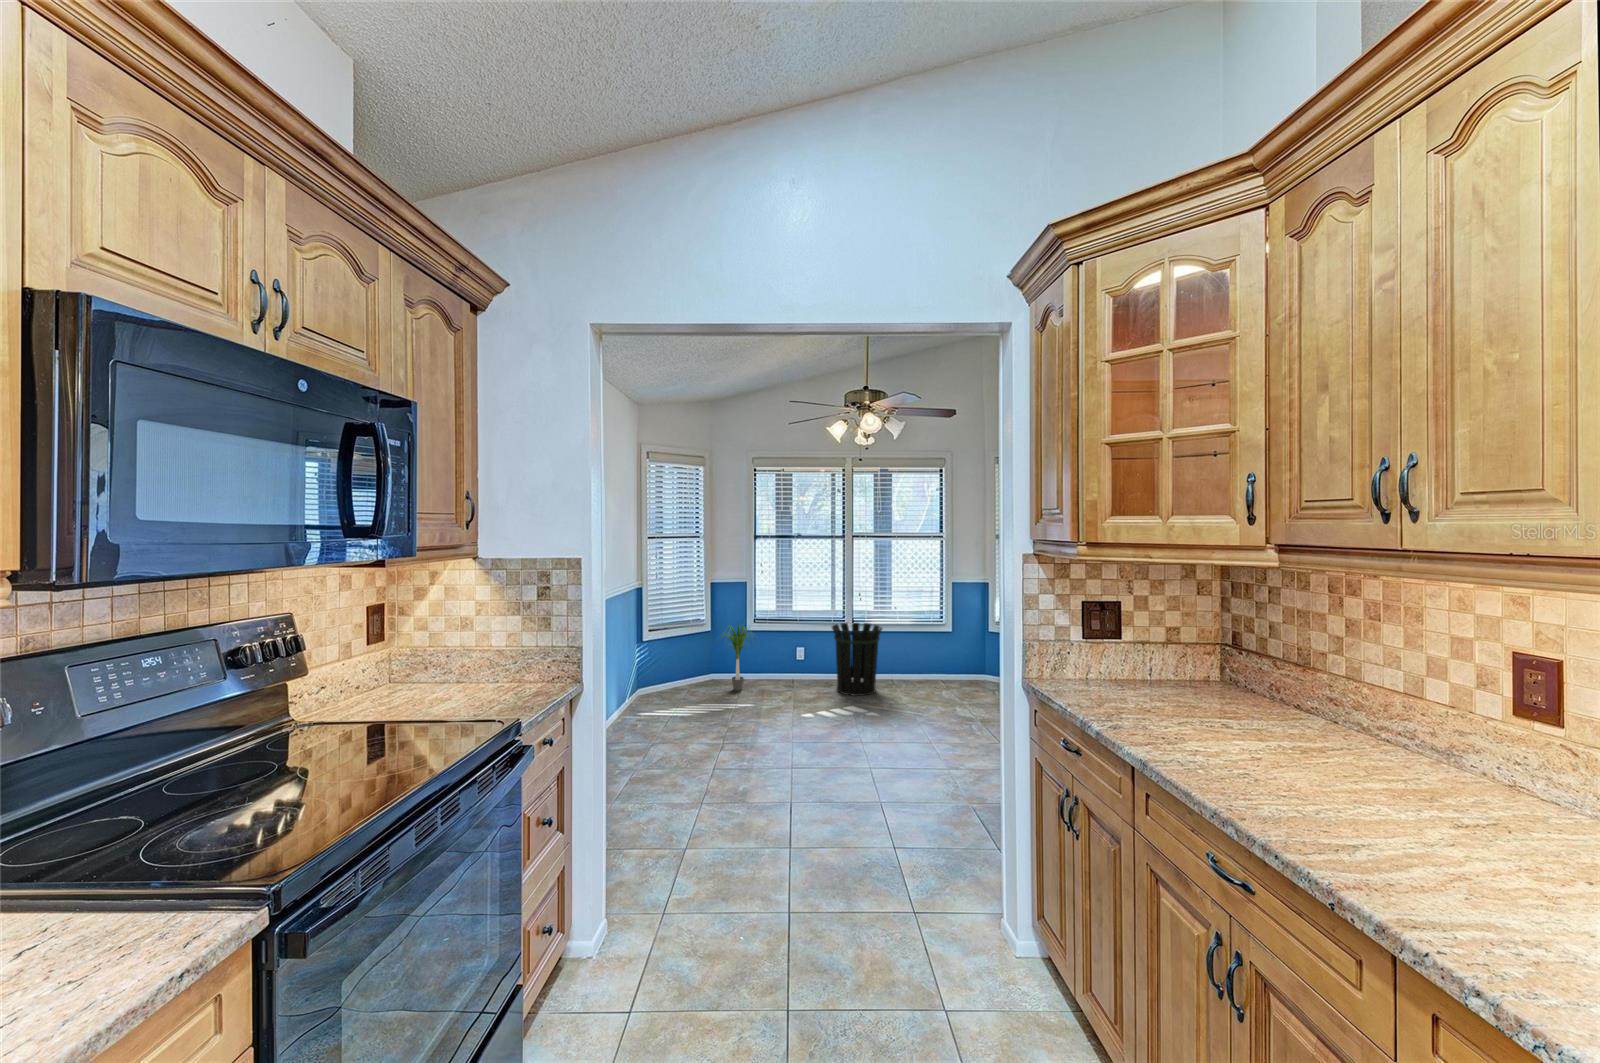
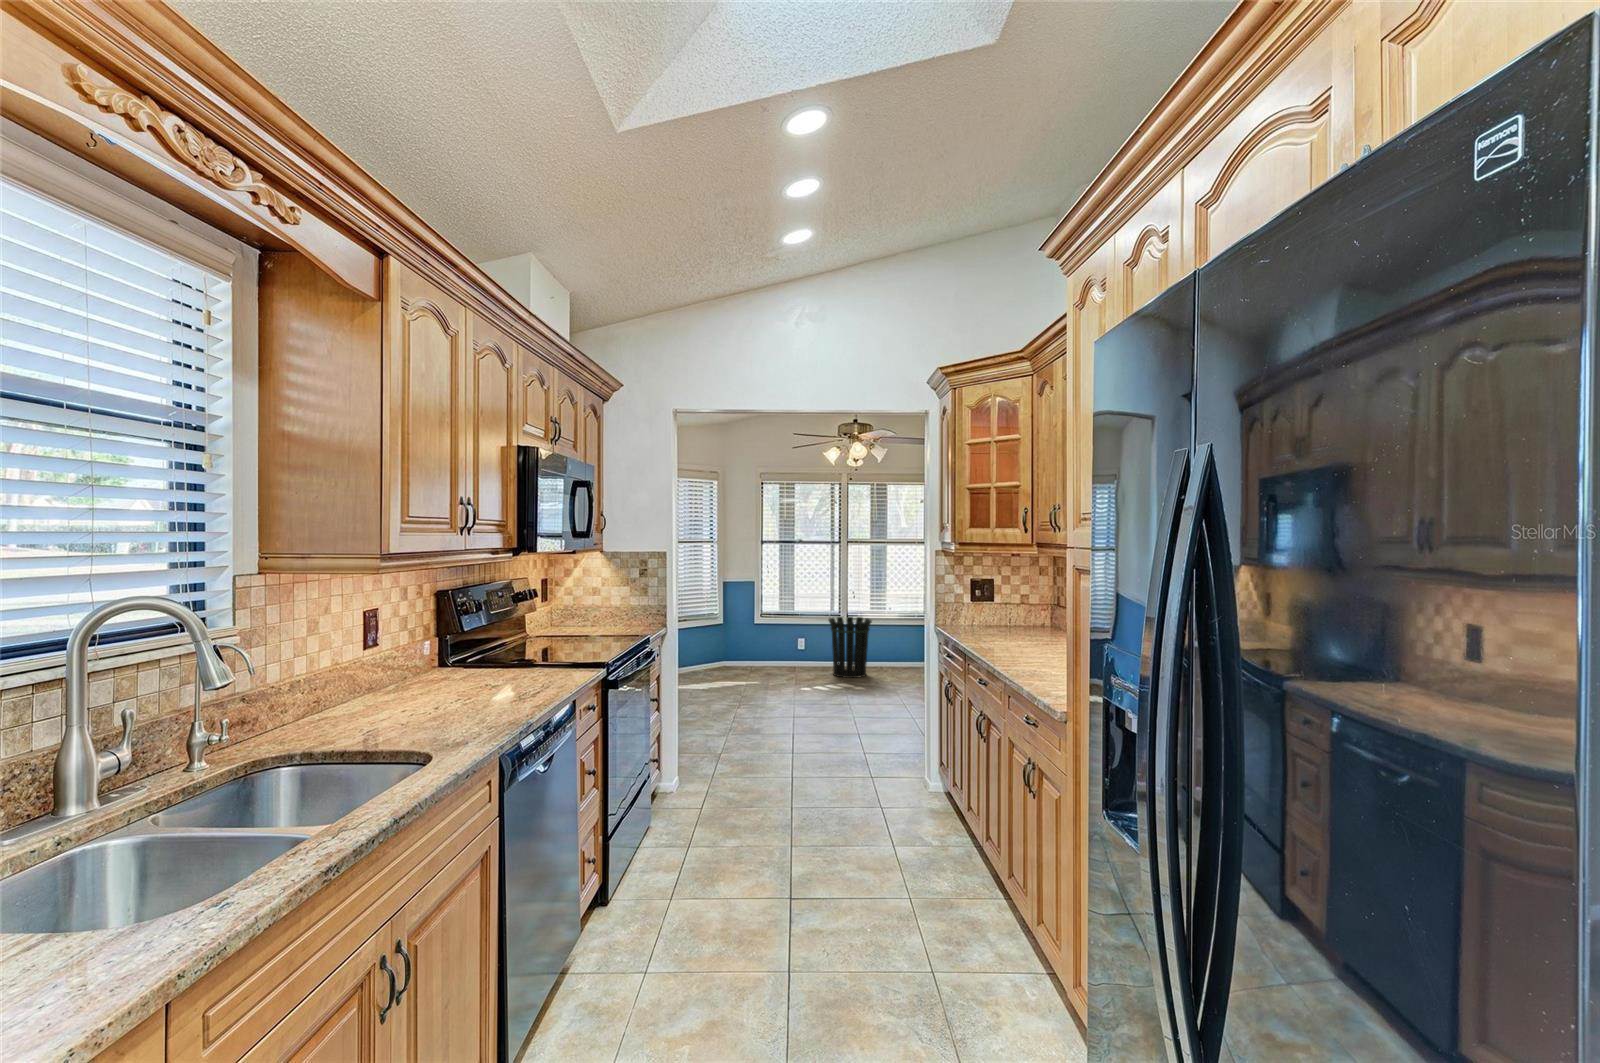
potted plant: present [727,621,749,691] -> none [726,609,768,674]

